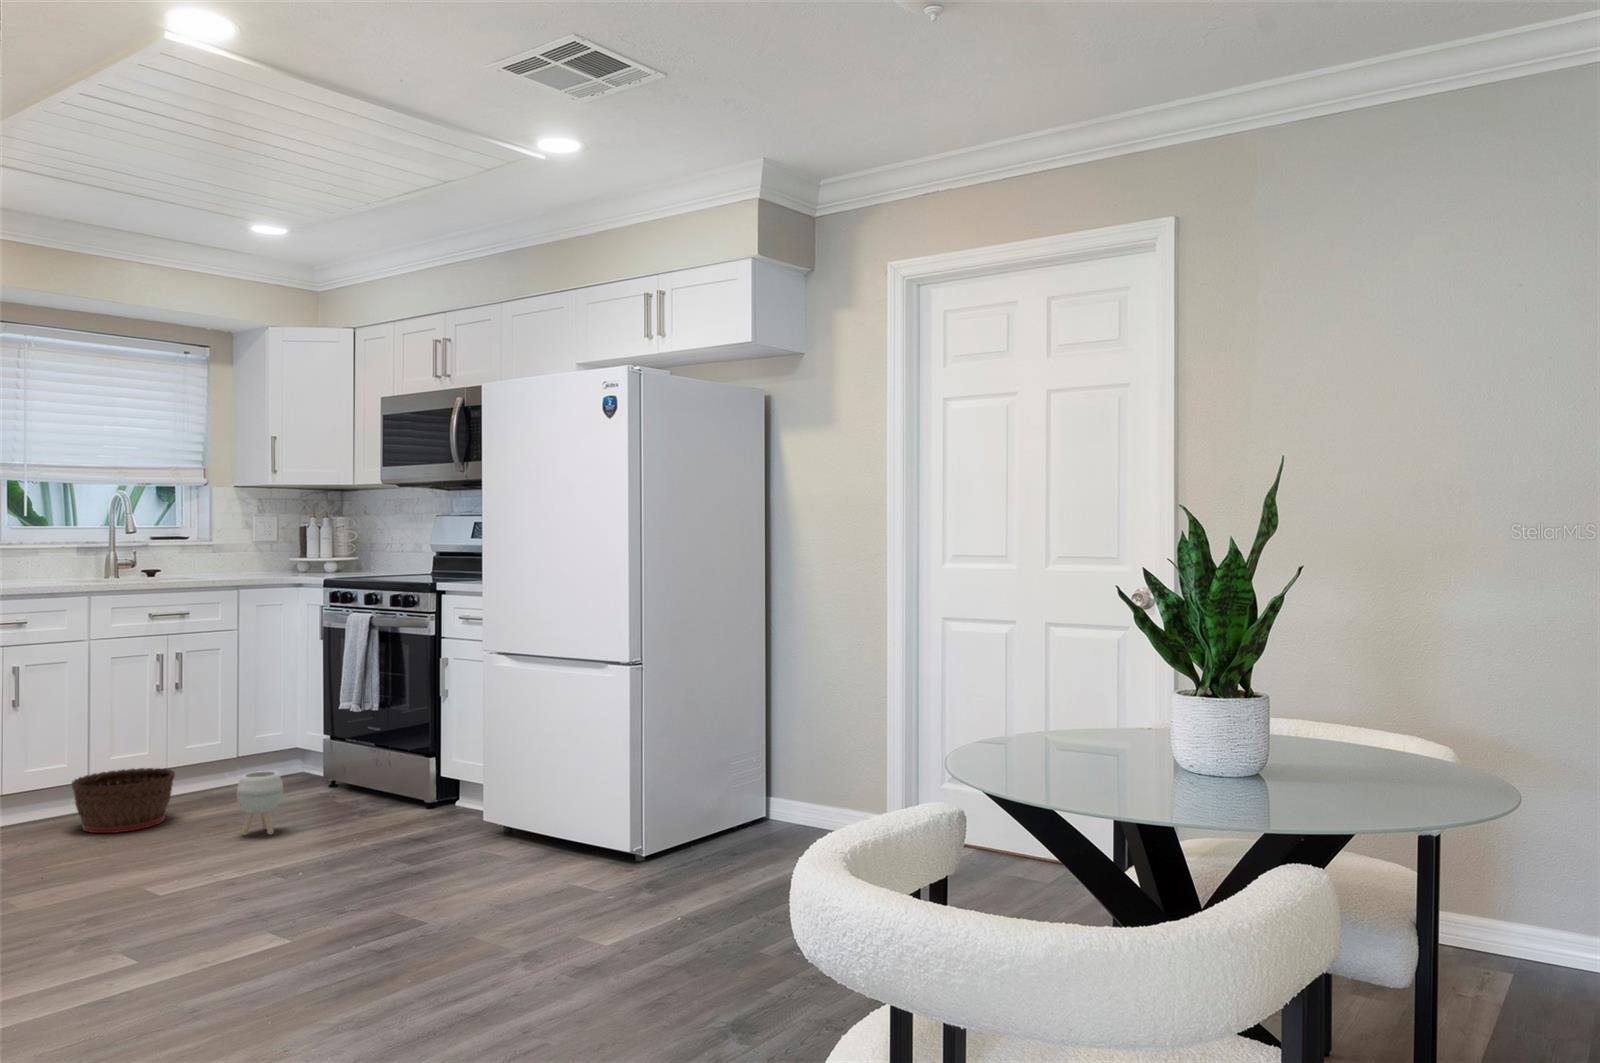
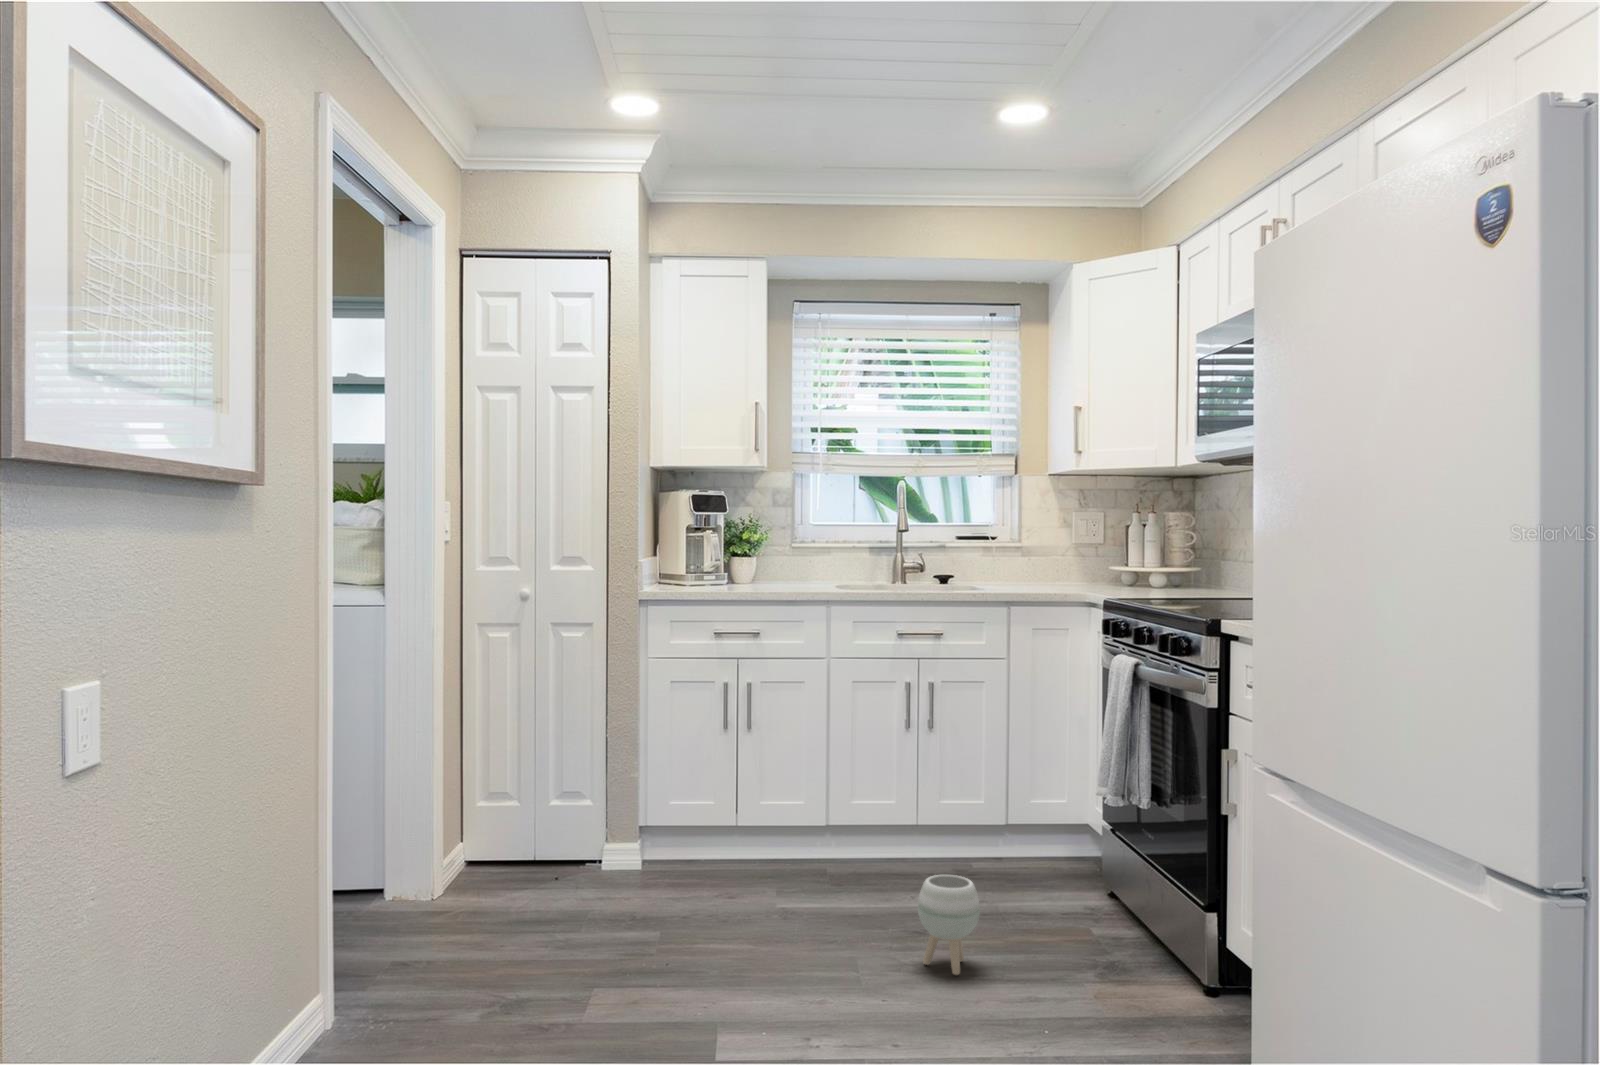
basket: present [72,768,175,833] -> none [781,822,893,911]

